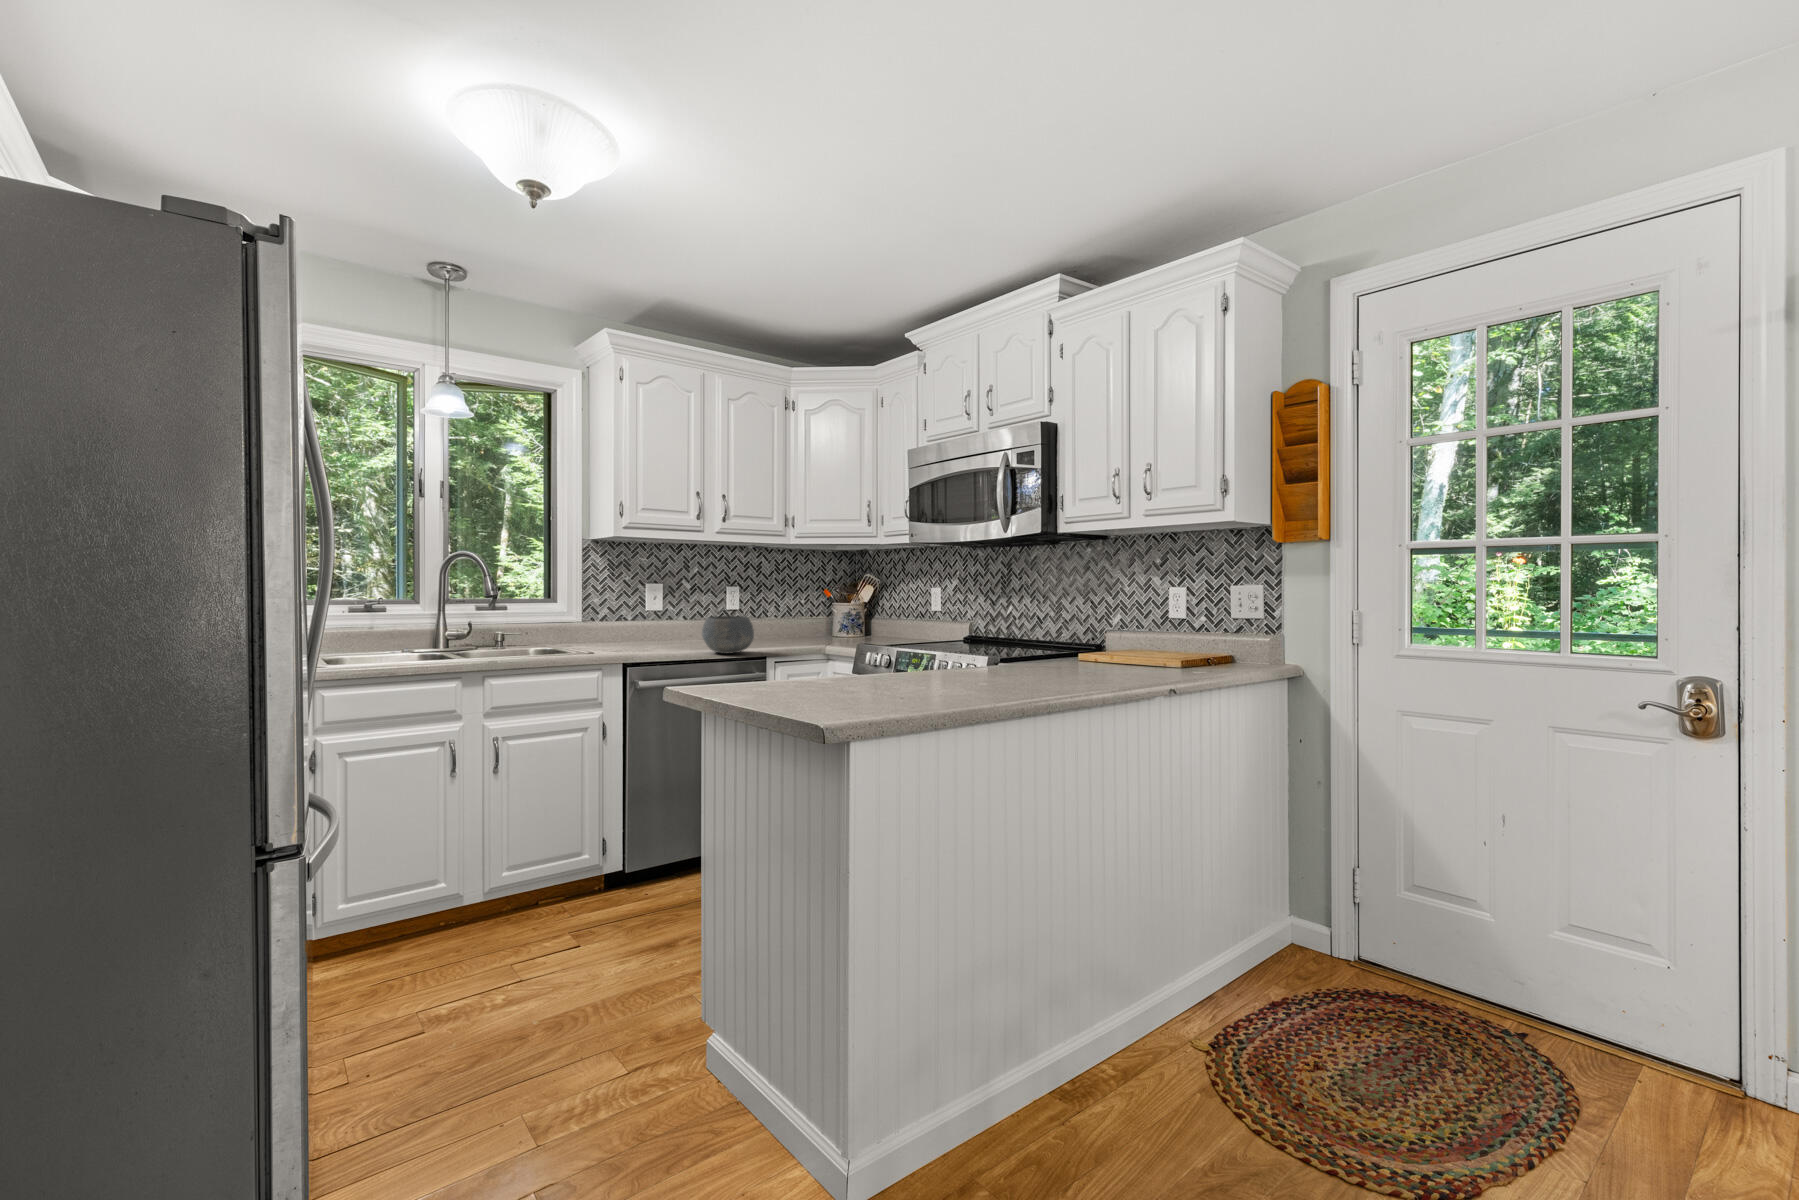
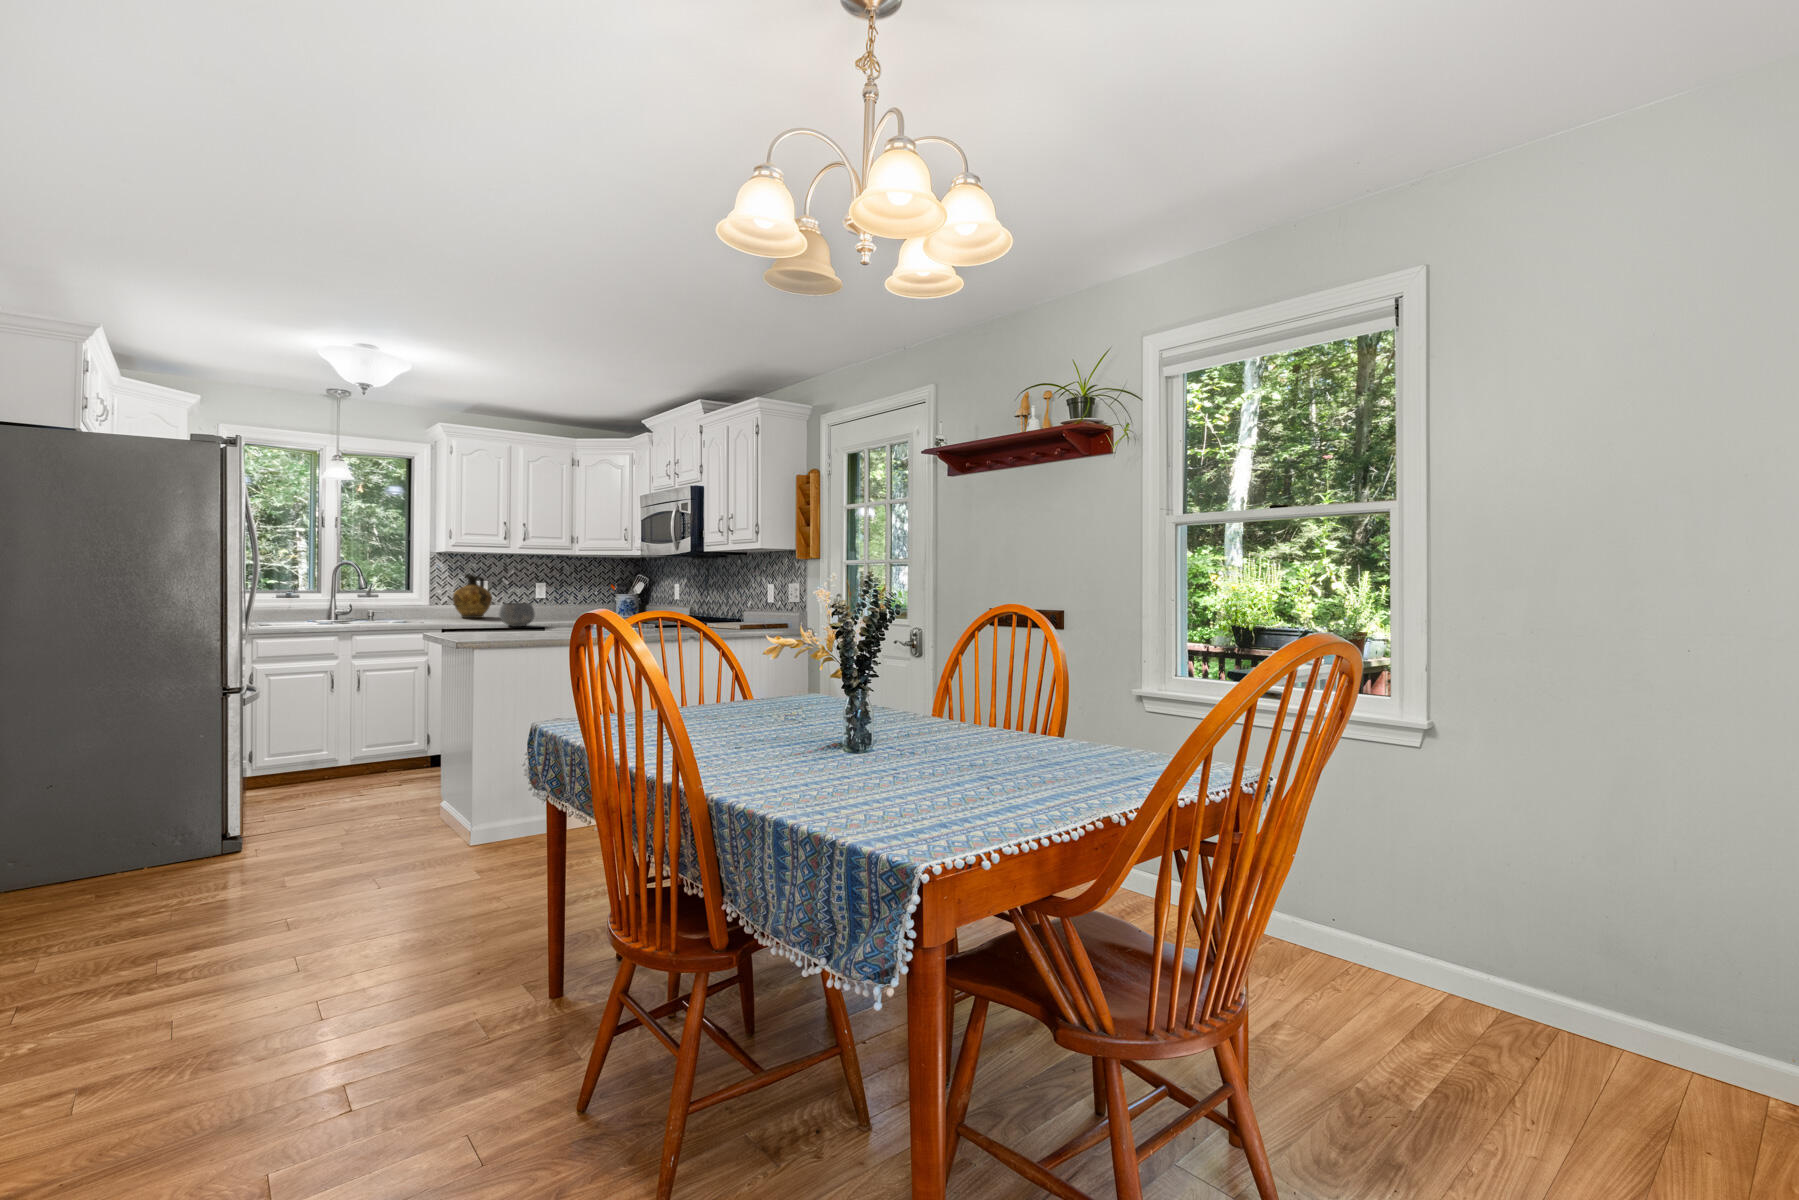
ceramic jug: none [615,574,672,642] -> present [453,574,492,618]

